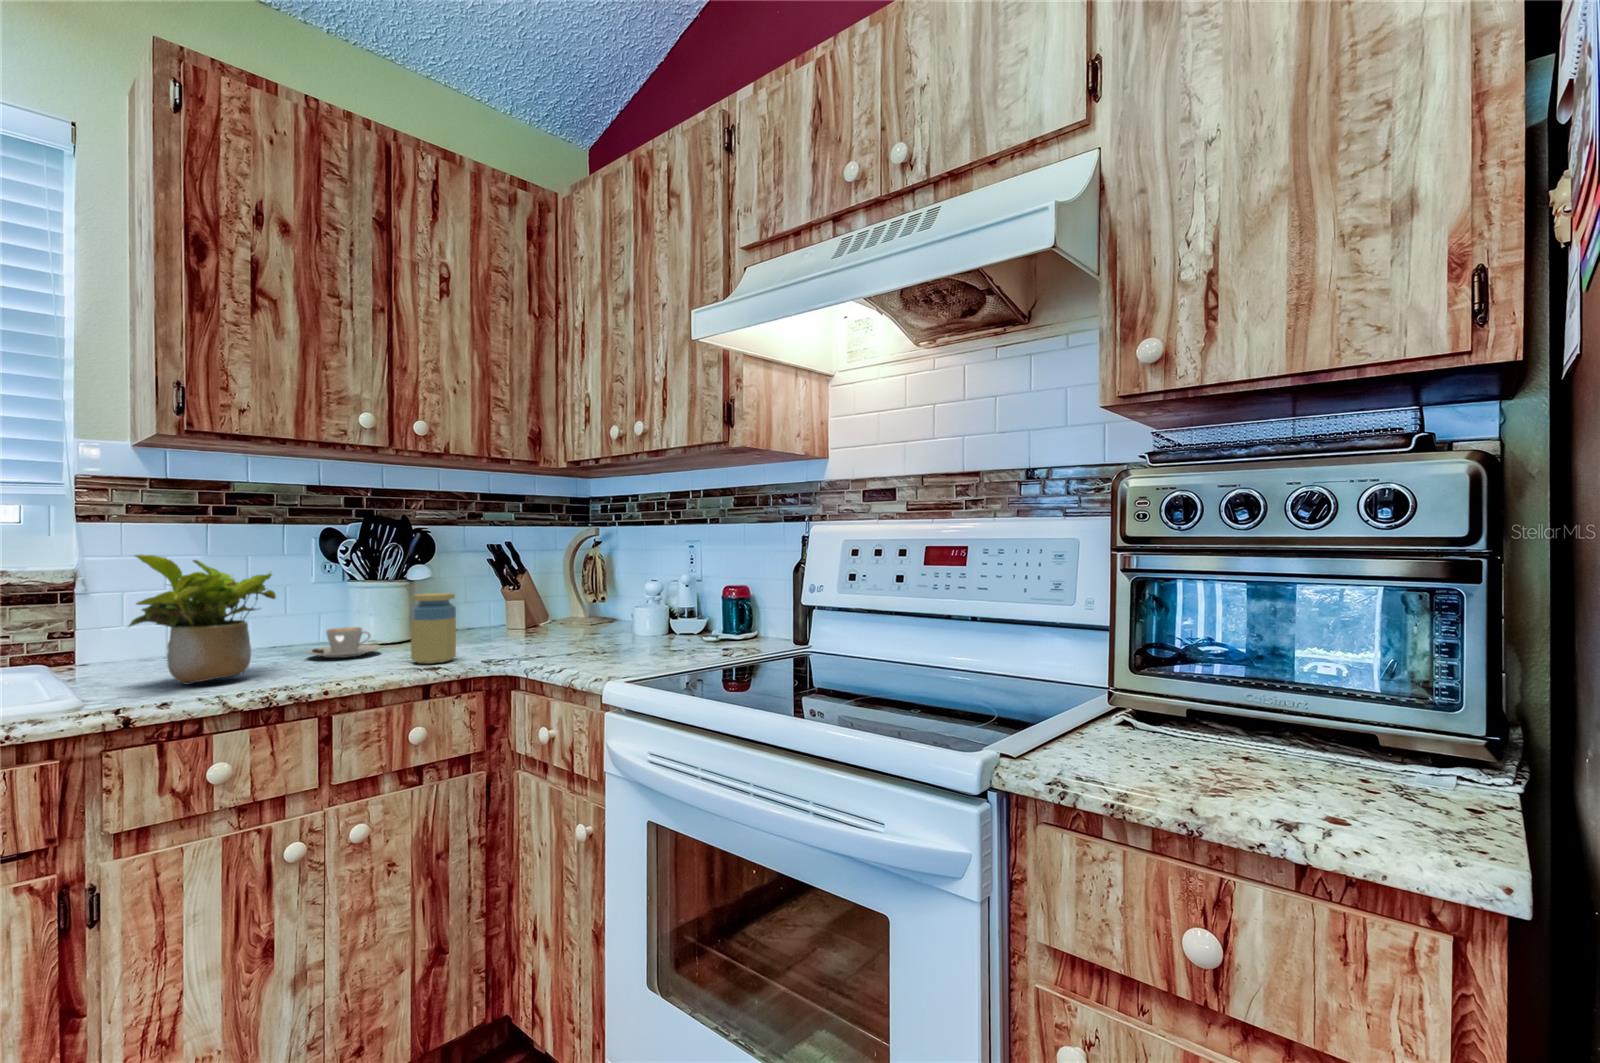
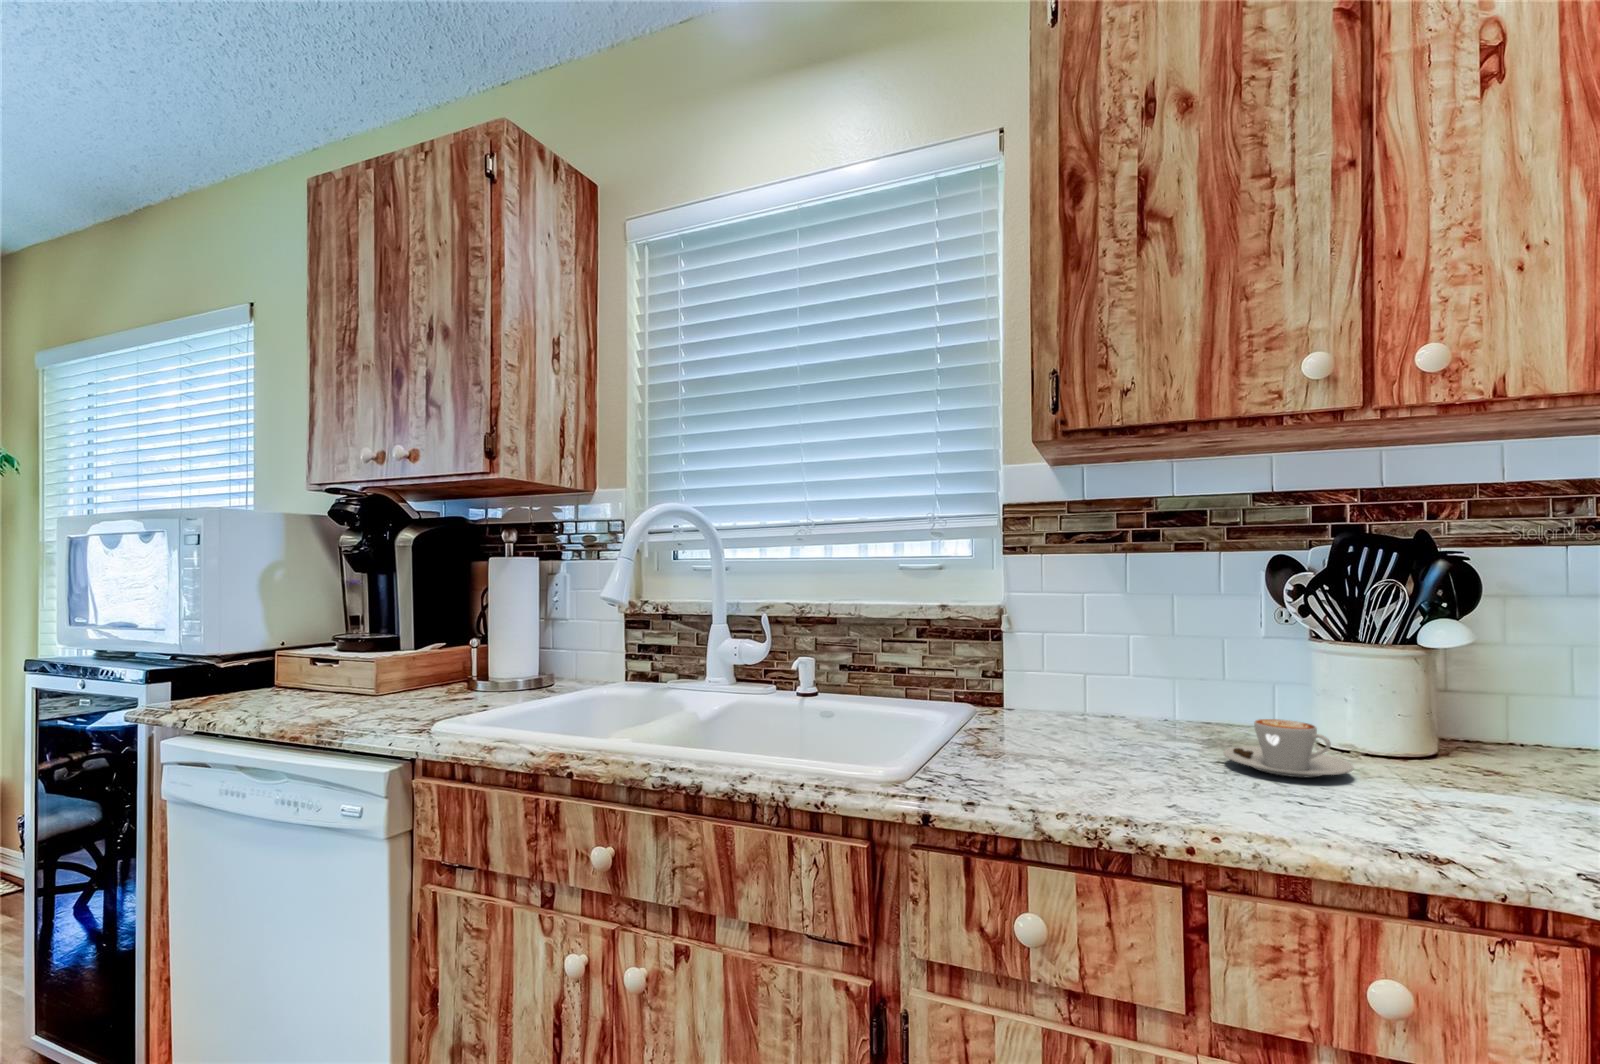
potted plant: present [129,554,276,684] -> none [959,586,1151,773]
jar: present [411,593,456,664] -> none [1390,682,1509,849]

